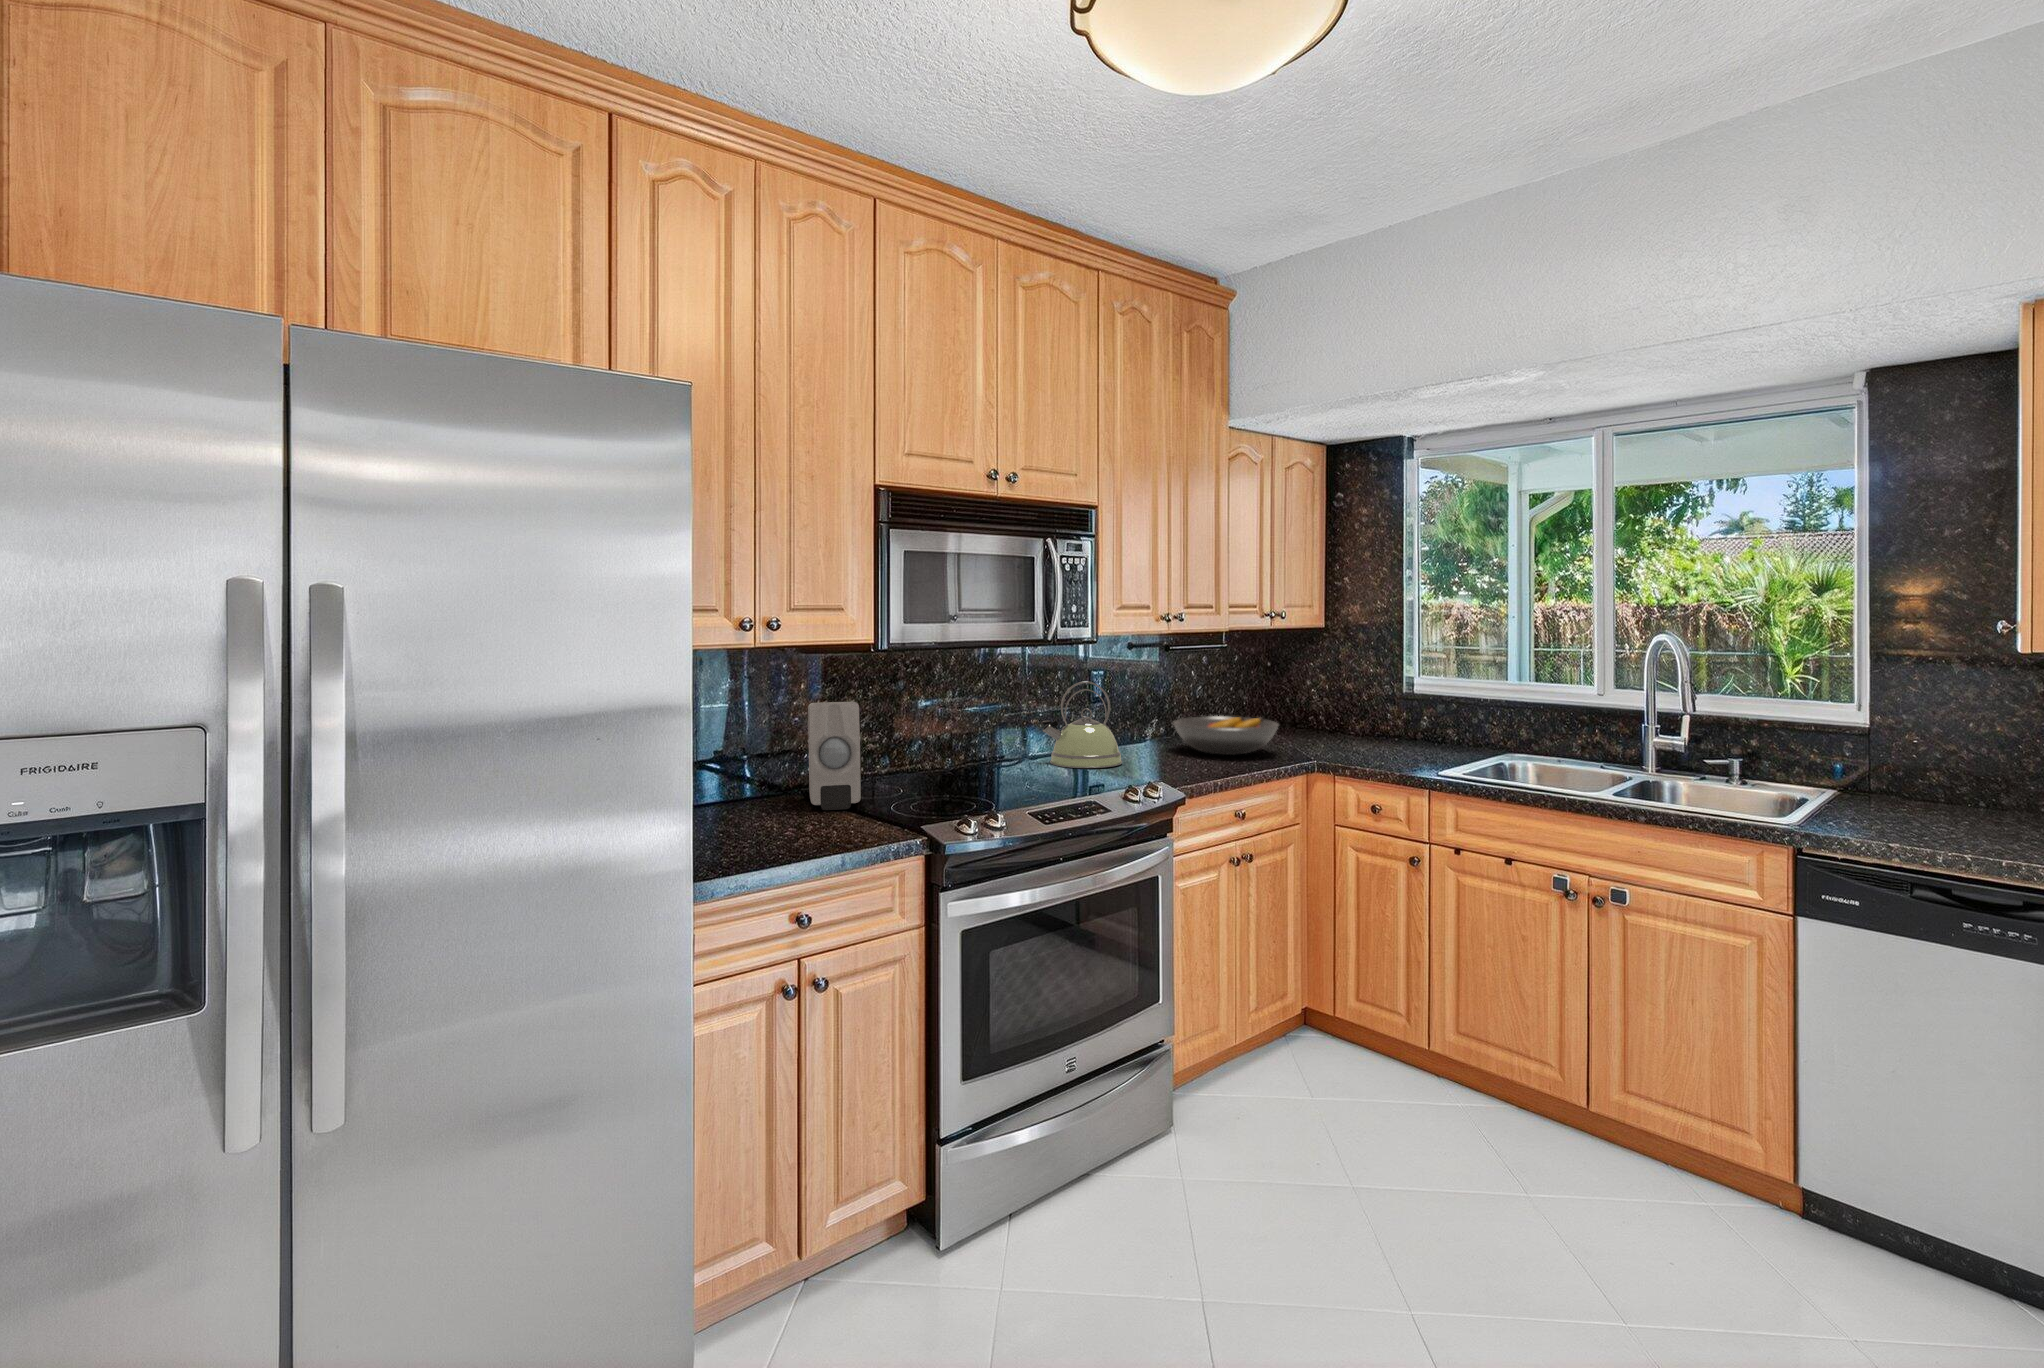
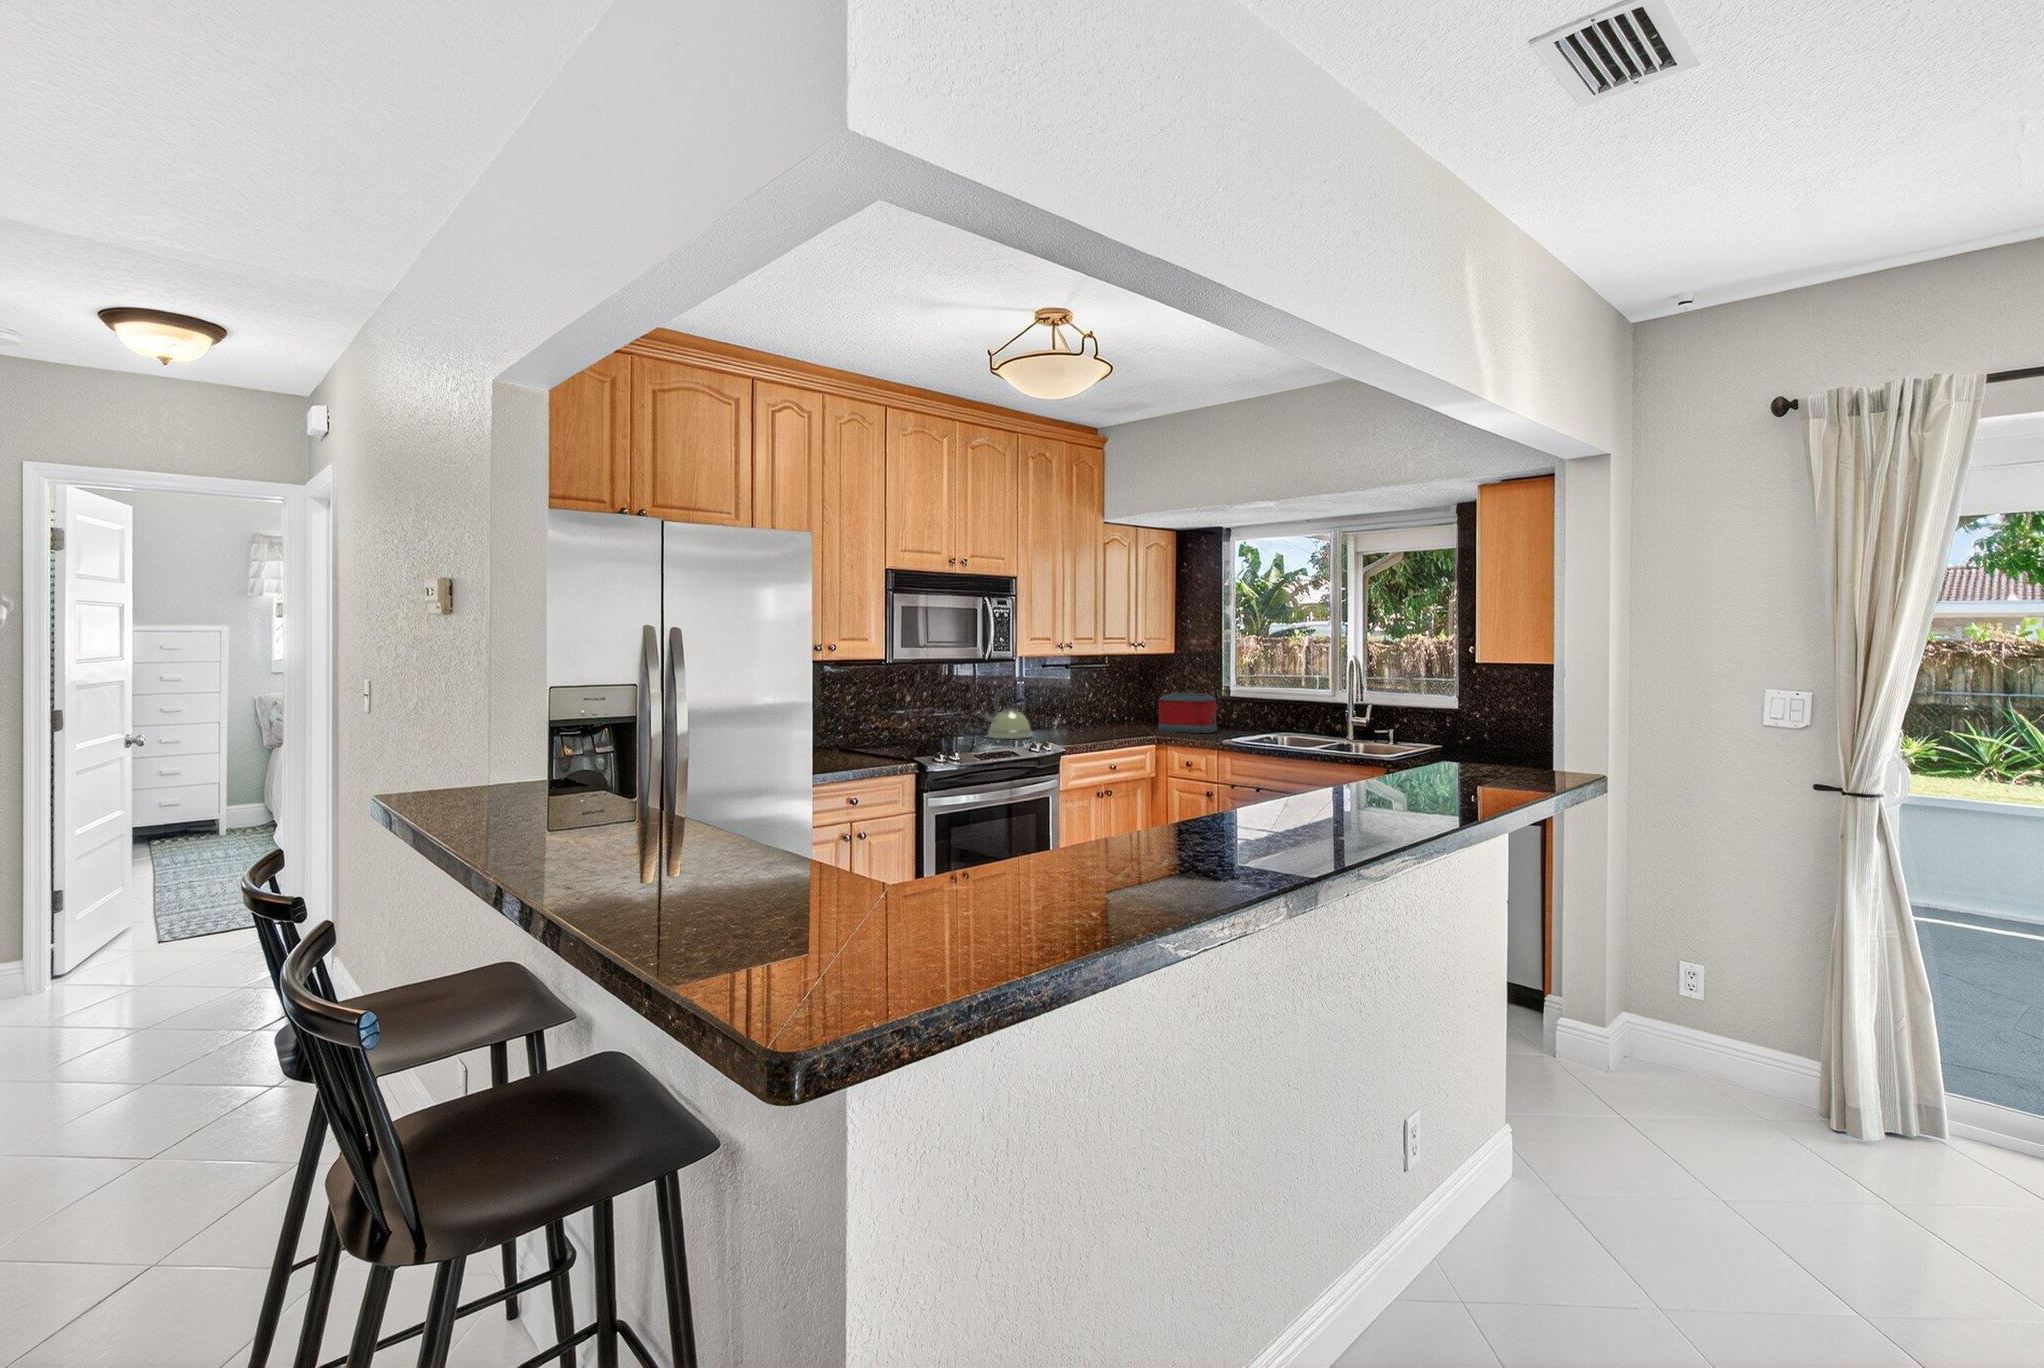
toaster: none [1307,688,1404,753] -> present [1158,693,1217,733]
soap dispenser: present [808,702,861,810] -> none [845,693,877,754]
fruit bowl: present [1173,716,1279,755] -> none [1067,709,1134,733]

